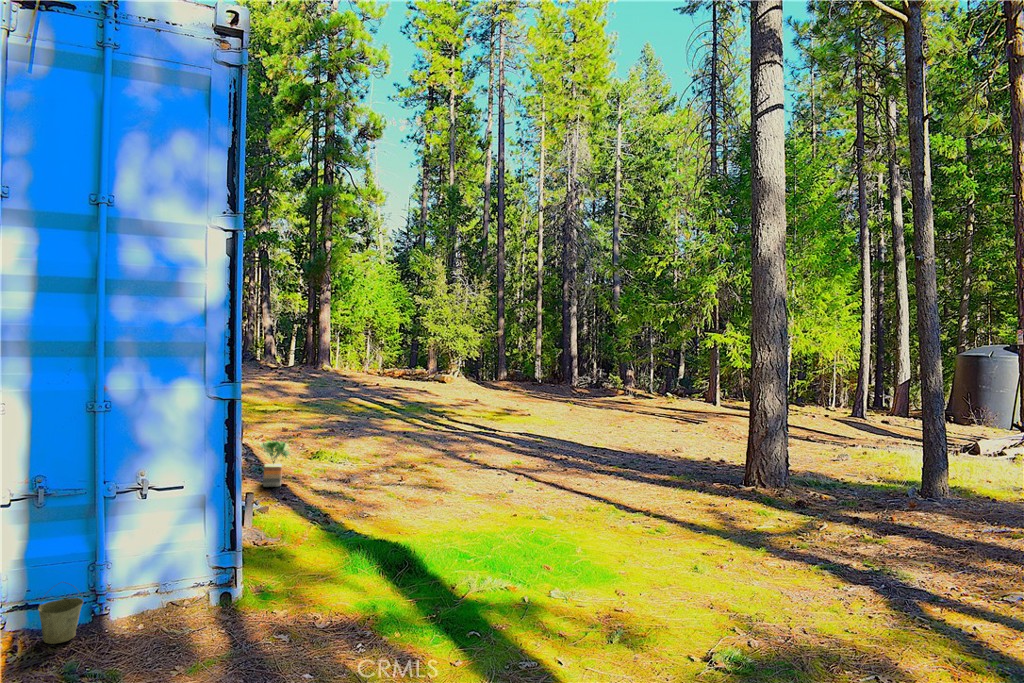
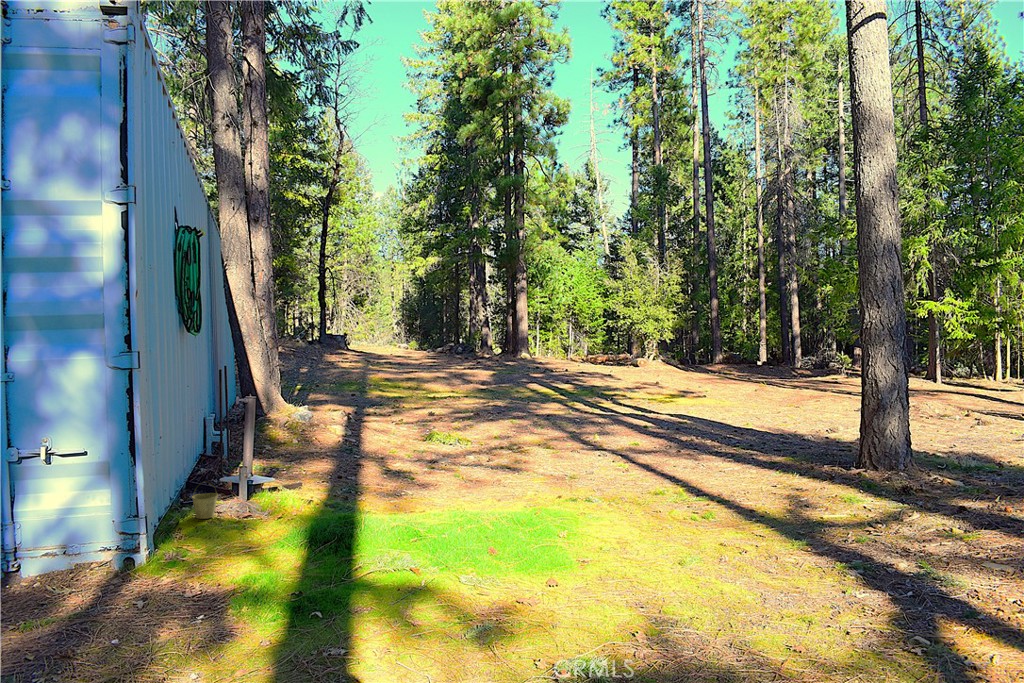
potted tree: present [260,441,290,487] -> none [396,408,420,446]

